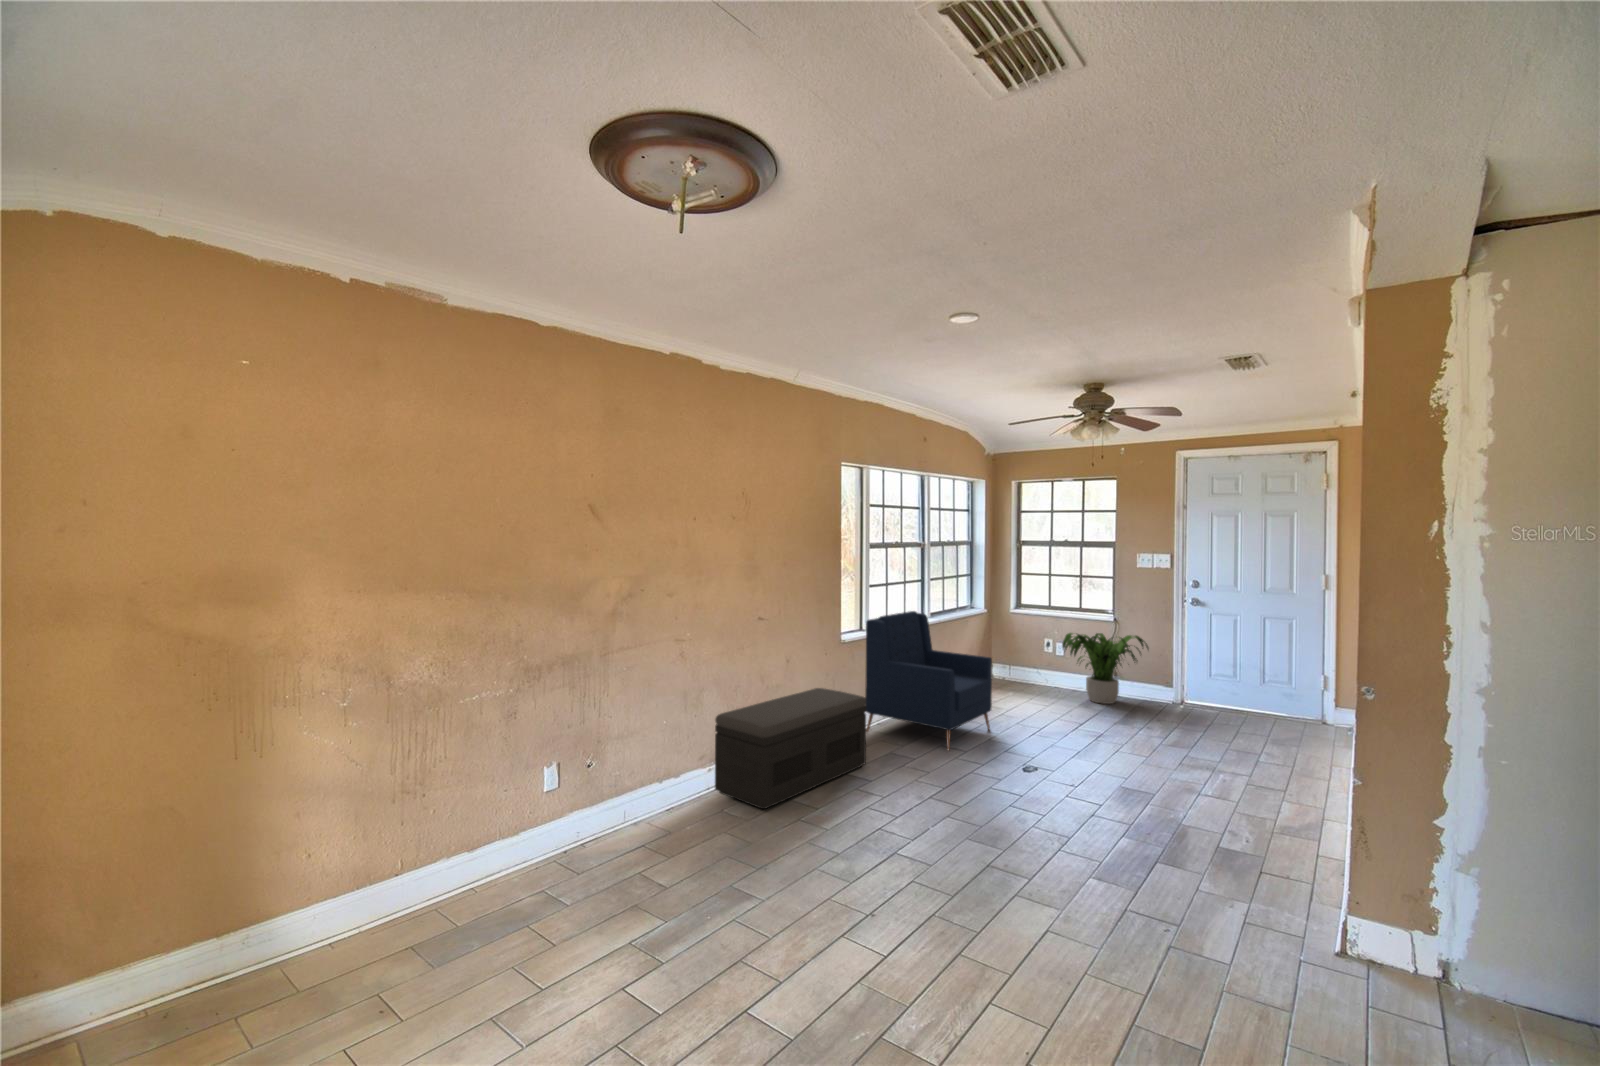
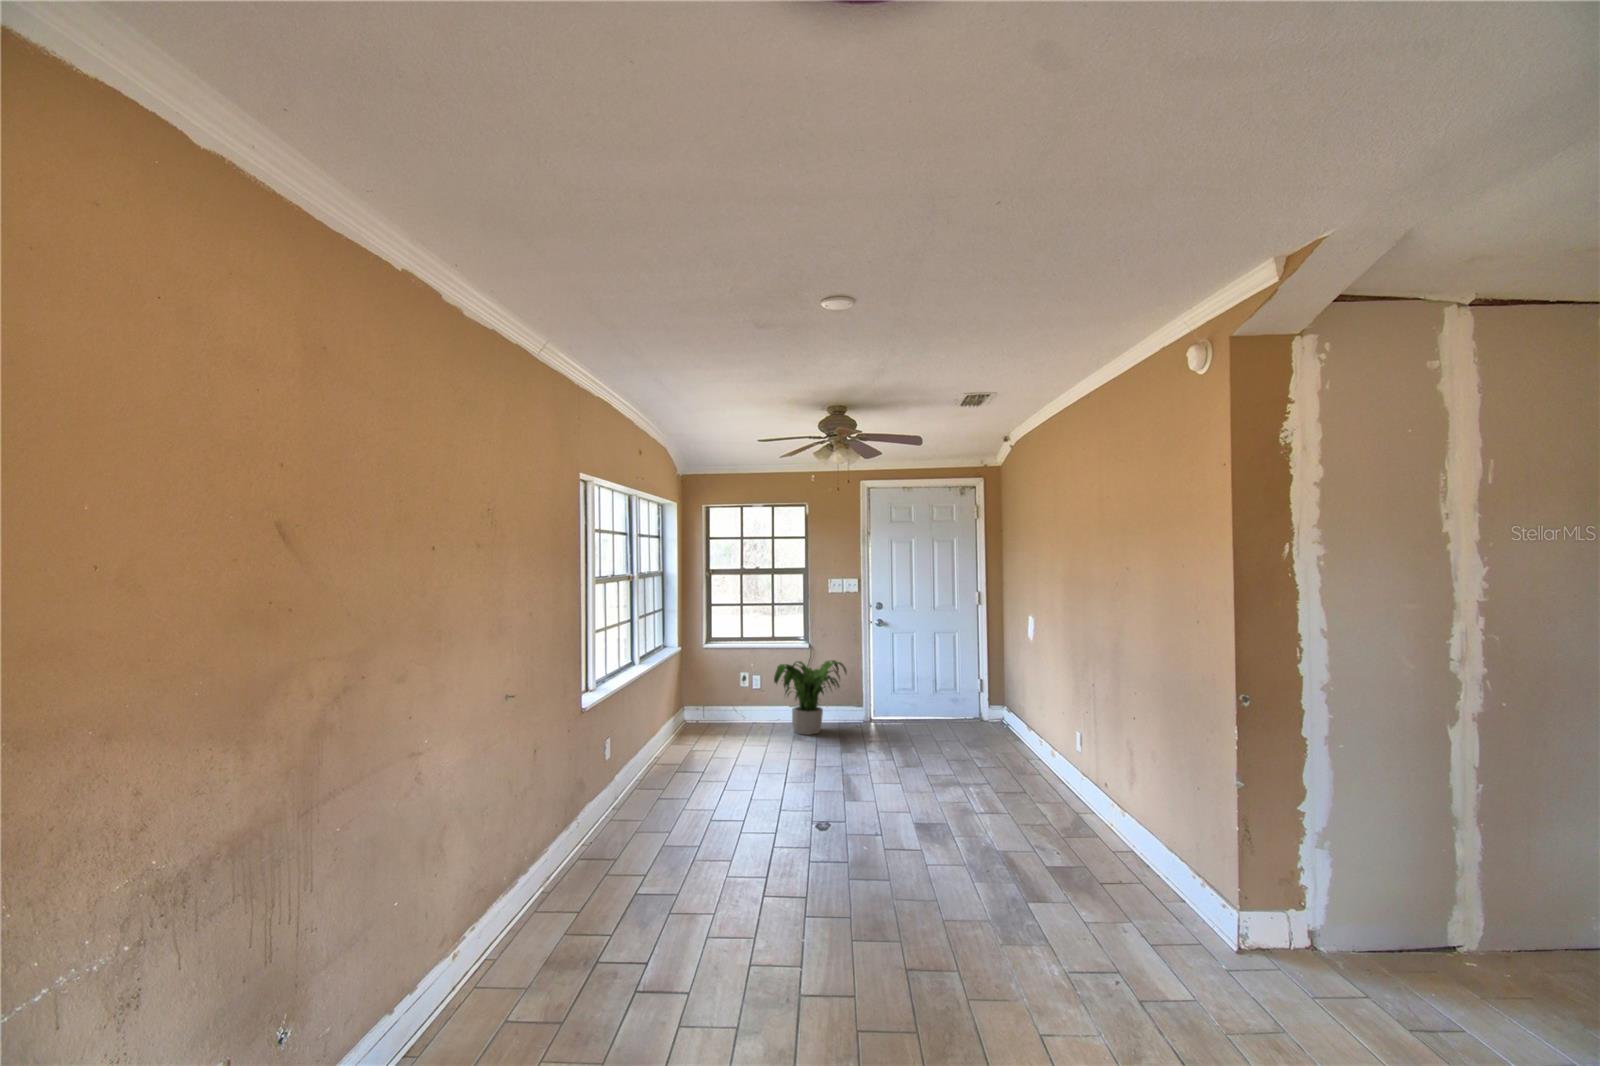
armchair: present [865,611,992,750] -> none [606,657,747,830]
storage bench: present [715,688,866,809] -> none [458,785,655,1021]

